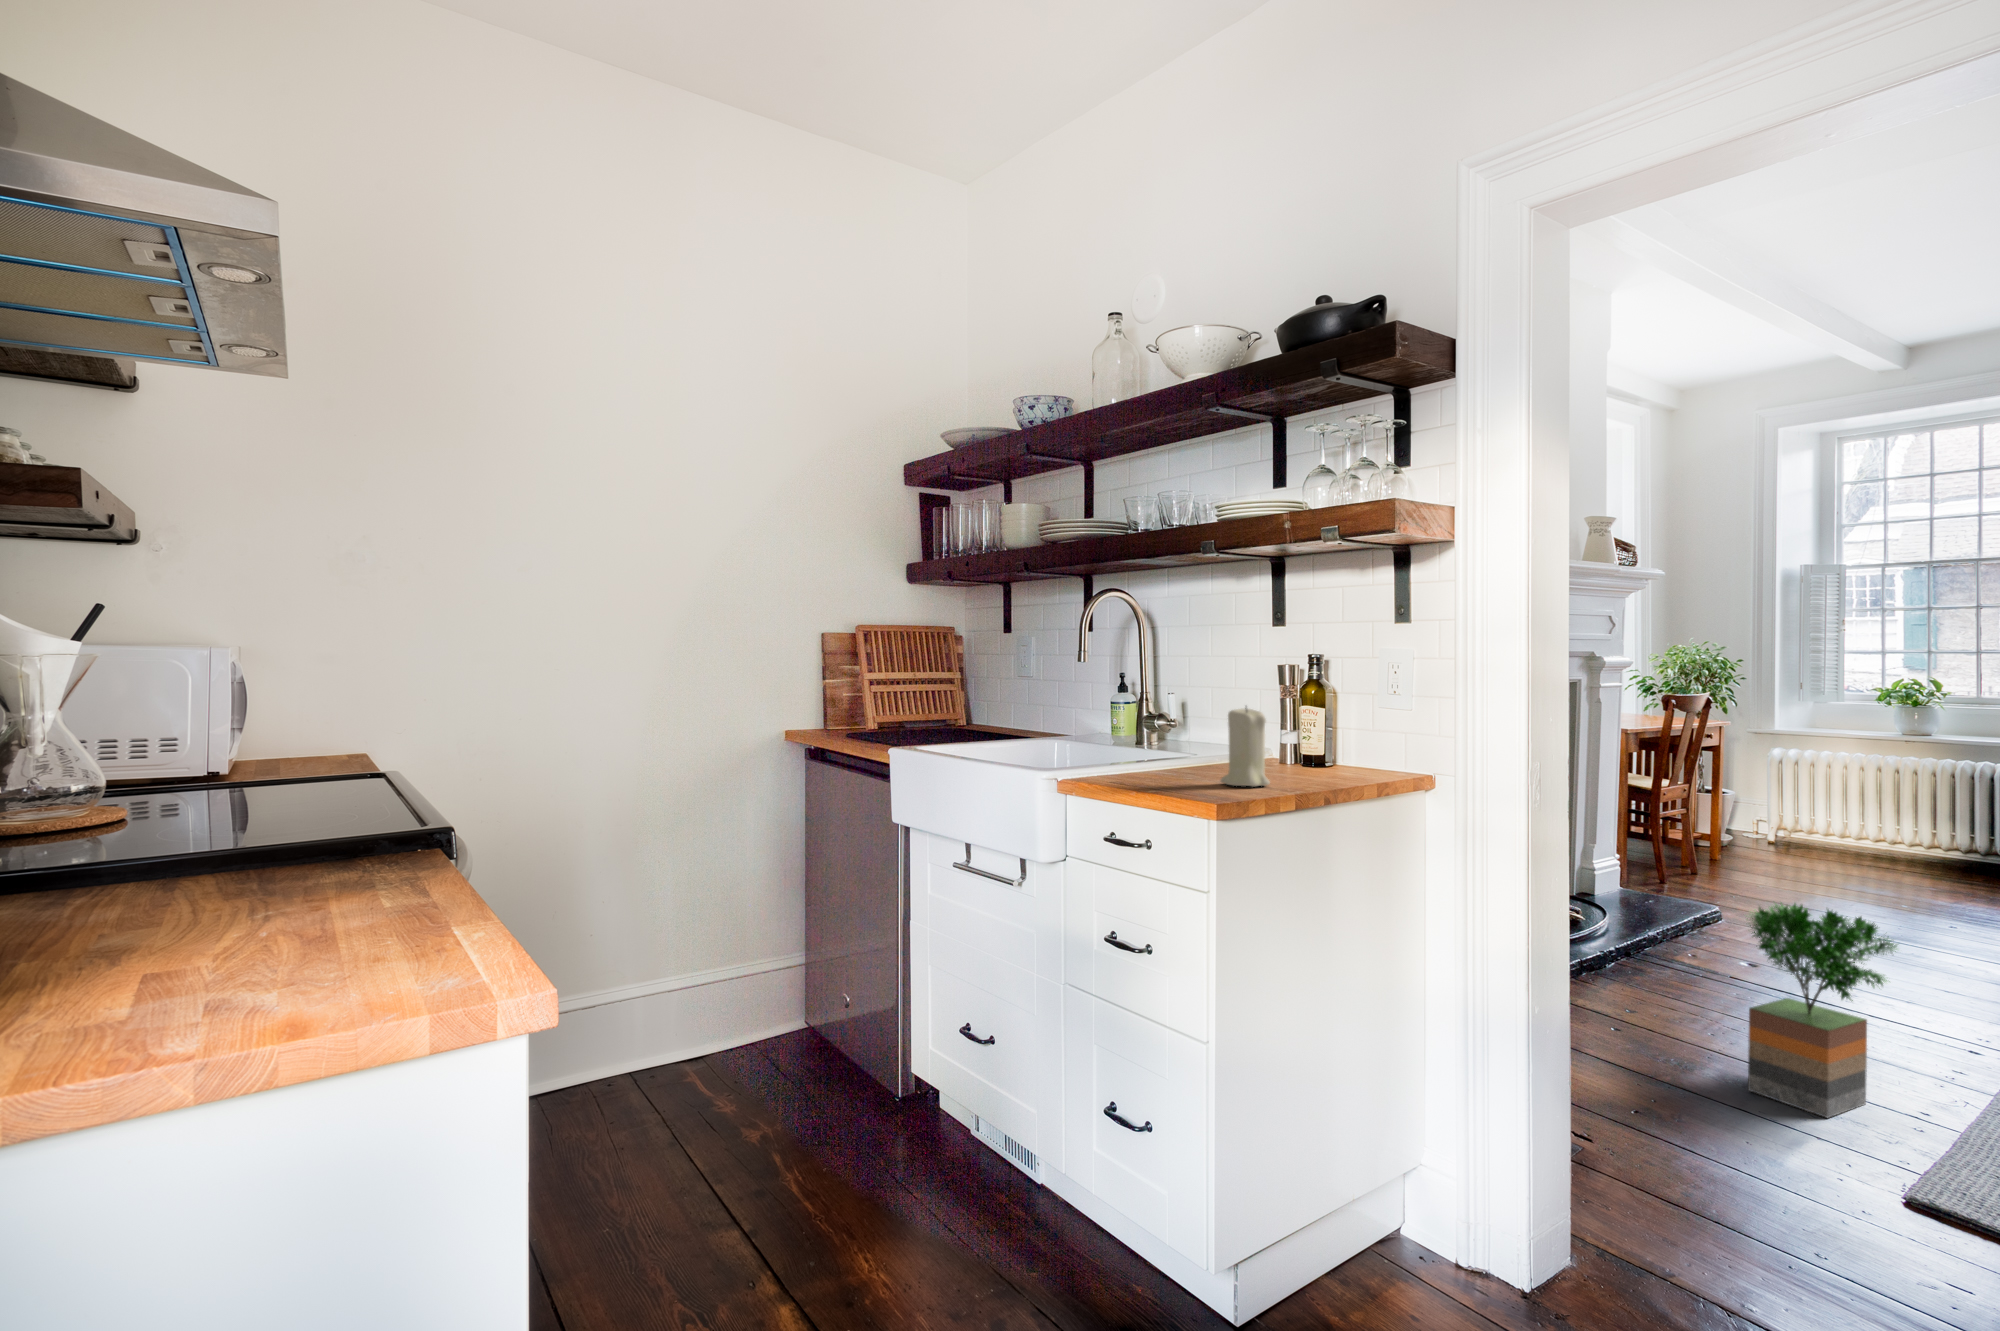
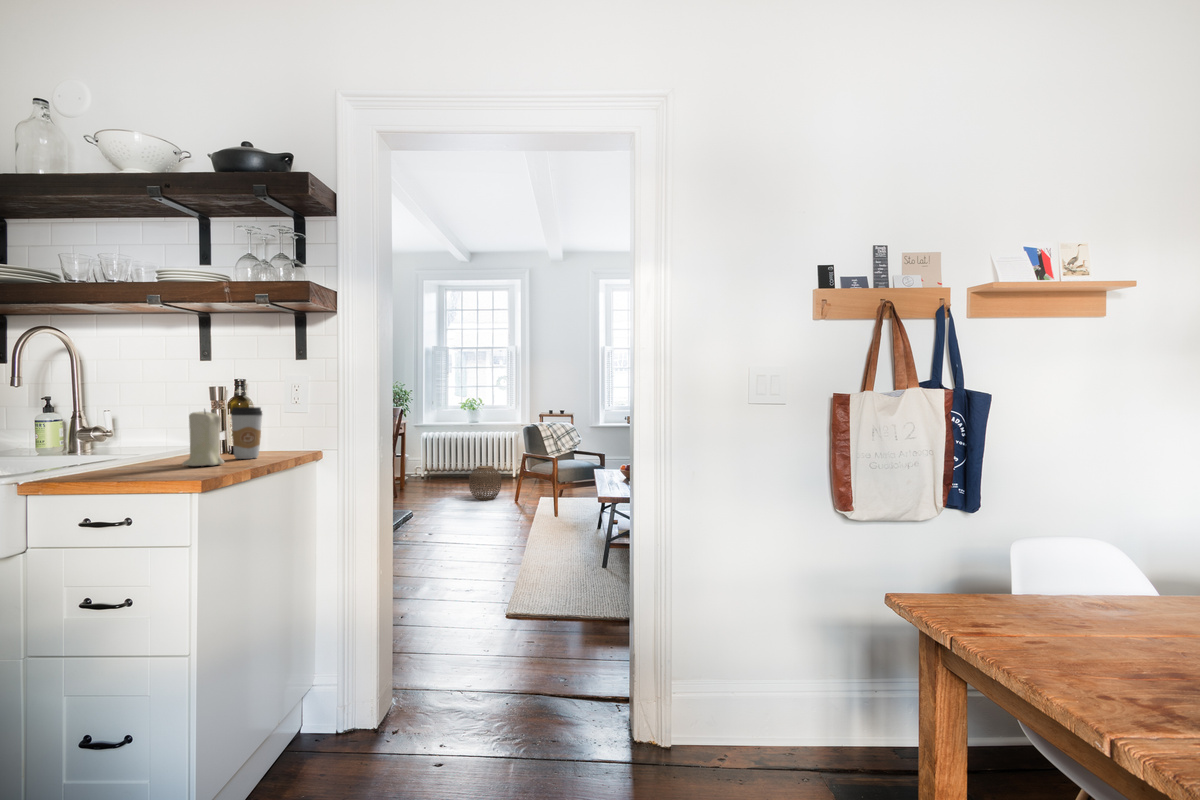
coffee cup: none [1288,701,1332,779] -> present [231,407,262,459]
woven basket: none [1853,813,1946,893] -> present [469,466,501,500]
potted tree: present [1748,904,1897,1118] -> none [451,504,510,601]

